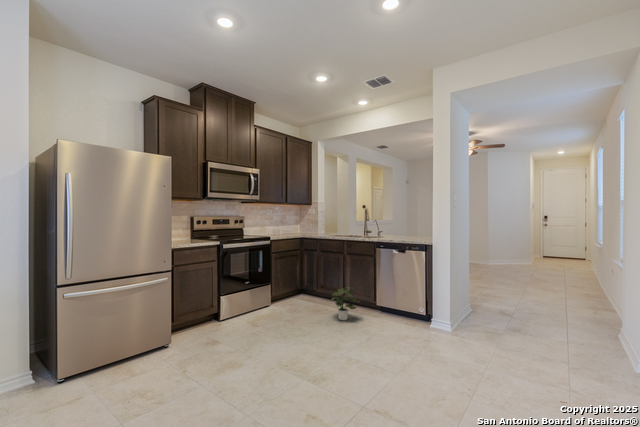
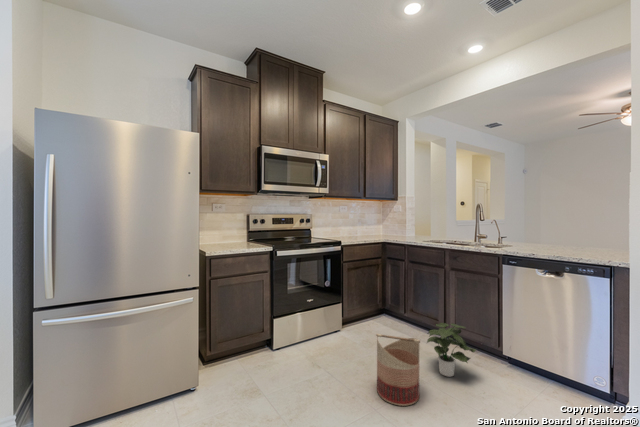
basket: none [299,295,326,335] -> present [376,334,420,406]

